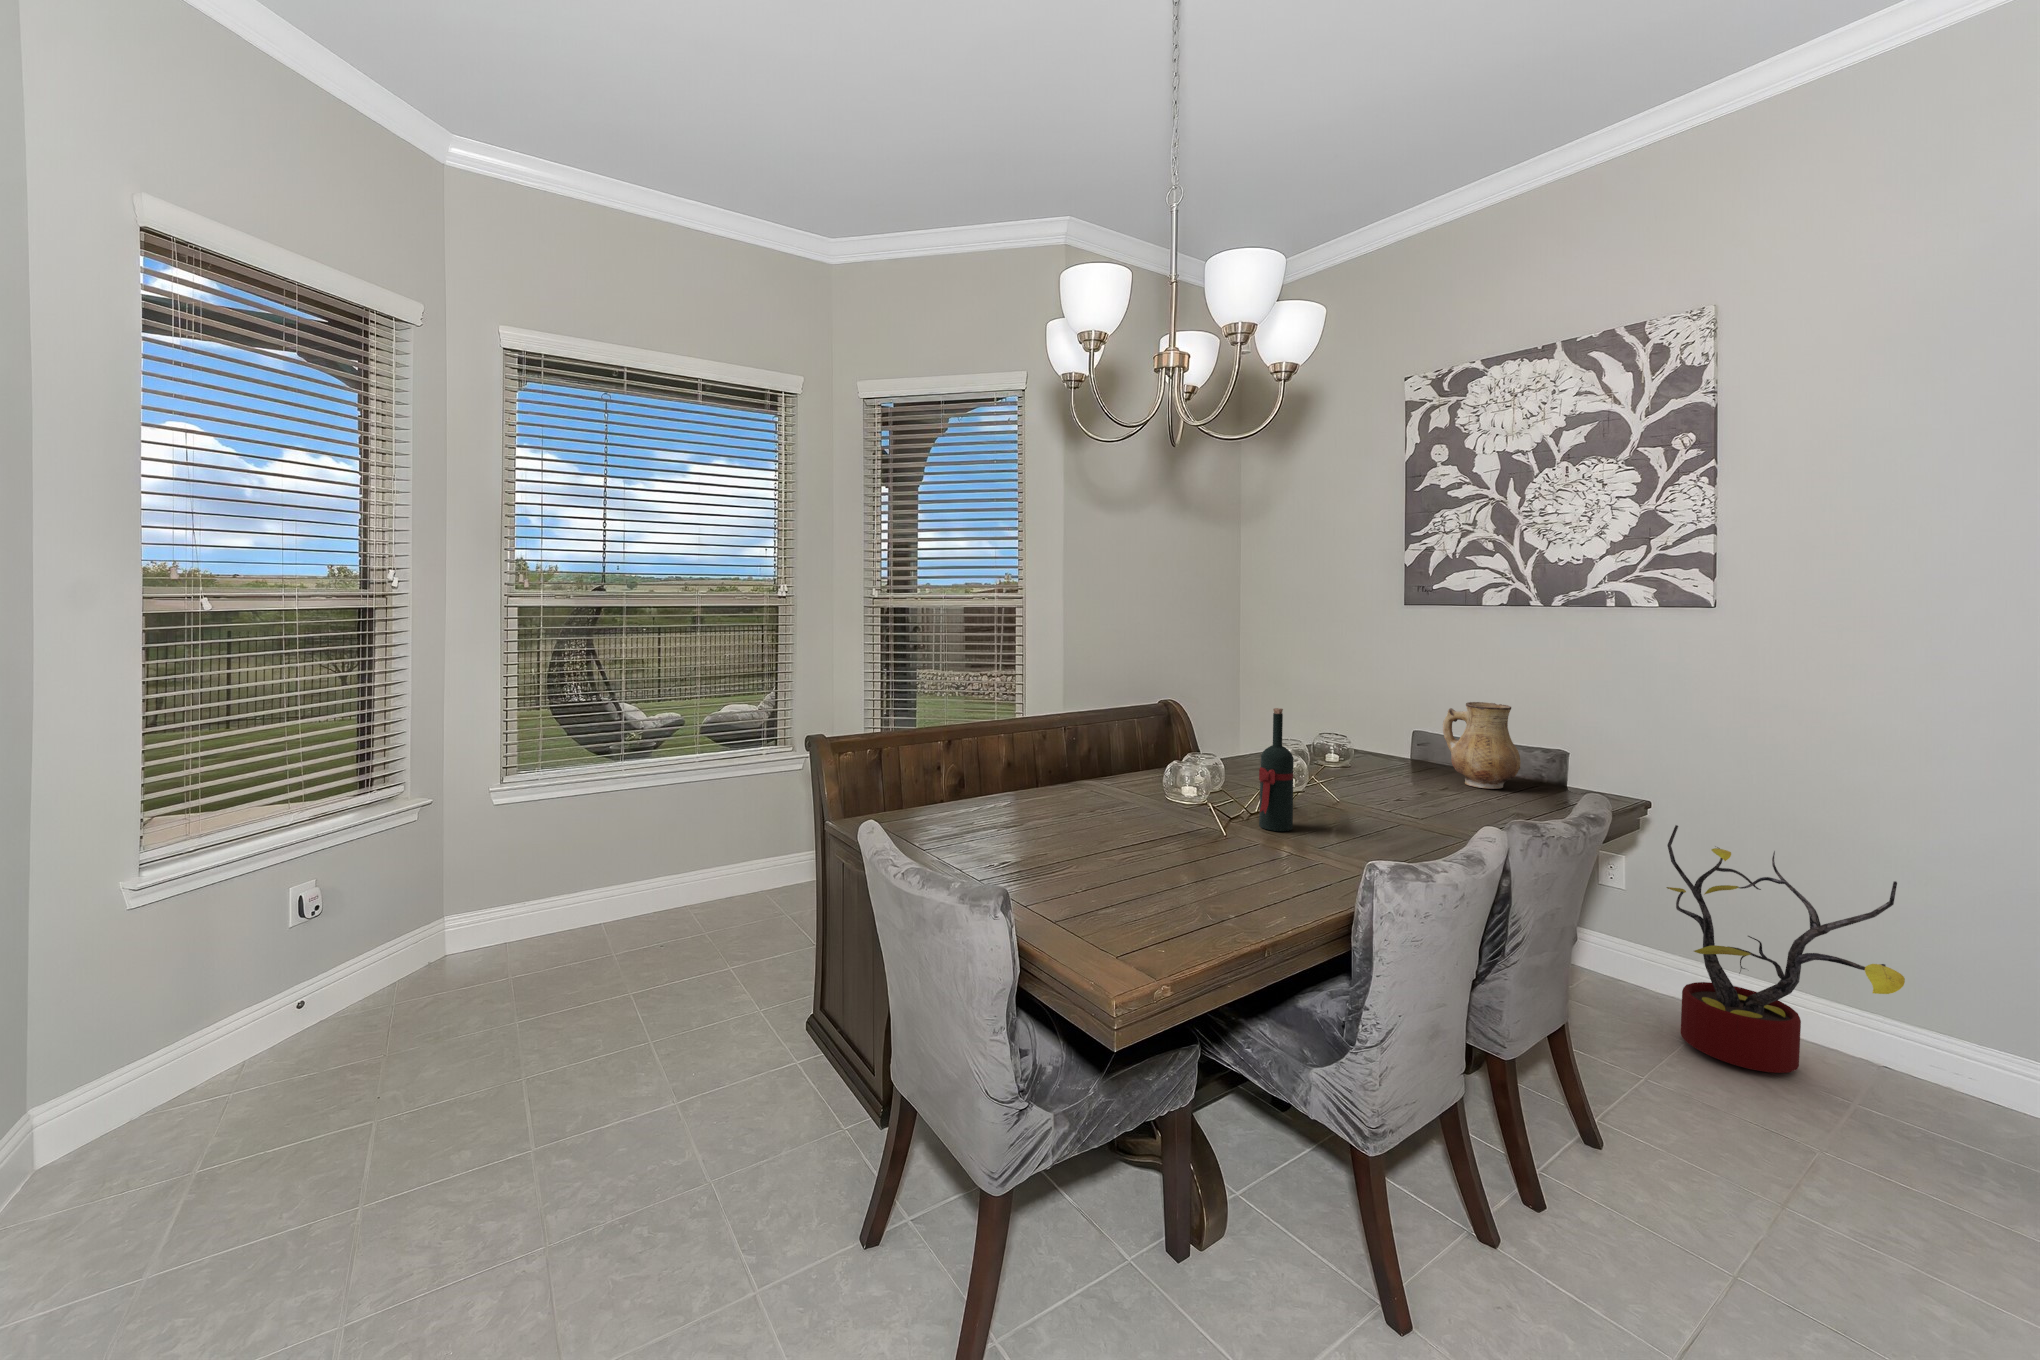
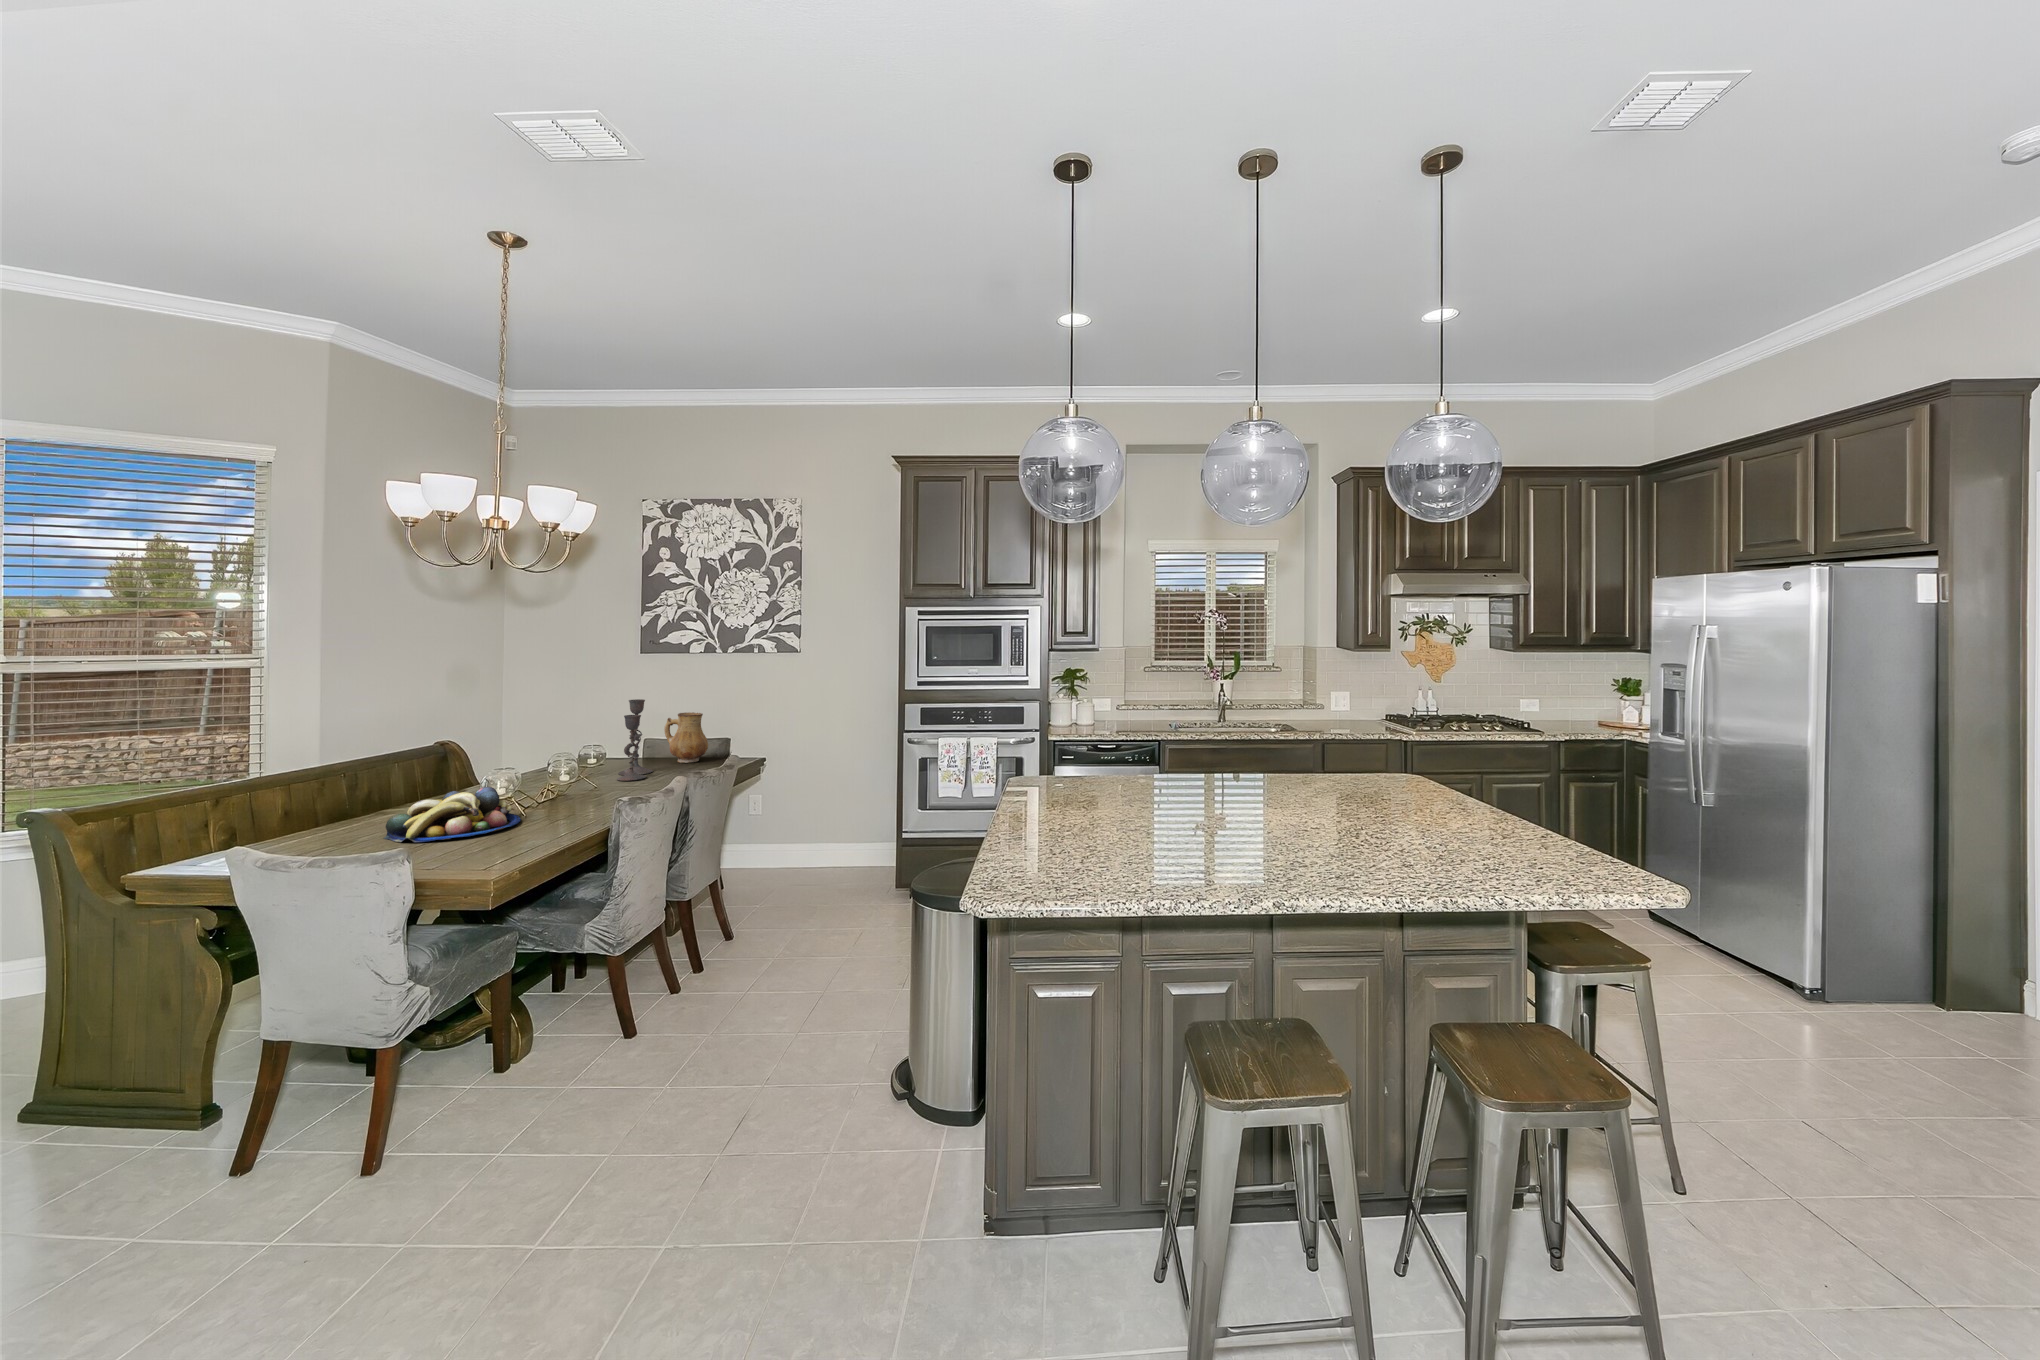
candlestick: none [1368,673,1425,806] -> present [617,699,653,781]
wine bottle: present [1259,708,1294,831] -> none [542,729,567,807]
fruit bowl: none [1072,783,1227,859] -> present [384,787,521,842]
decorative plant: present [1667,825,1905,1073] -> none [783,768,861,878]

